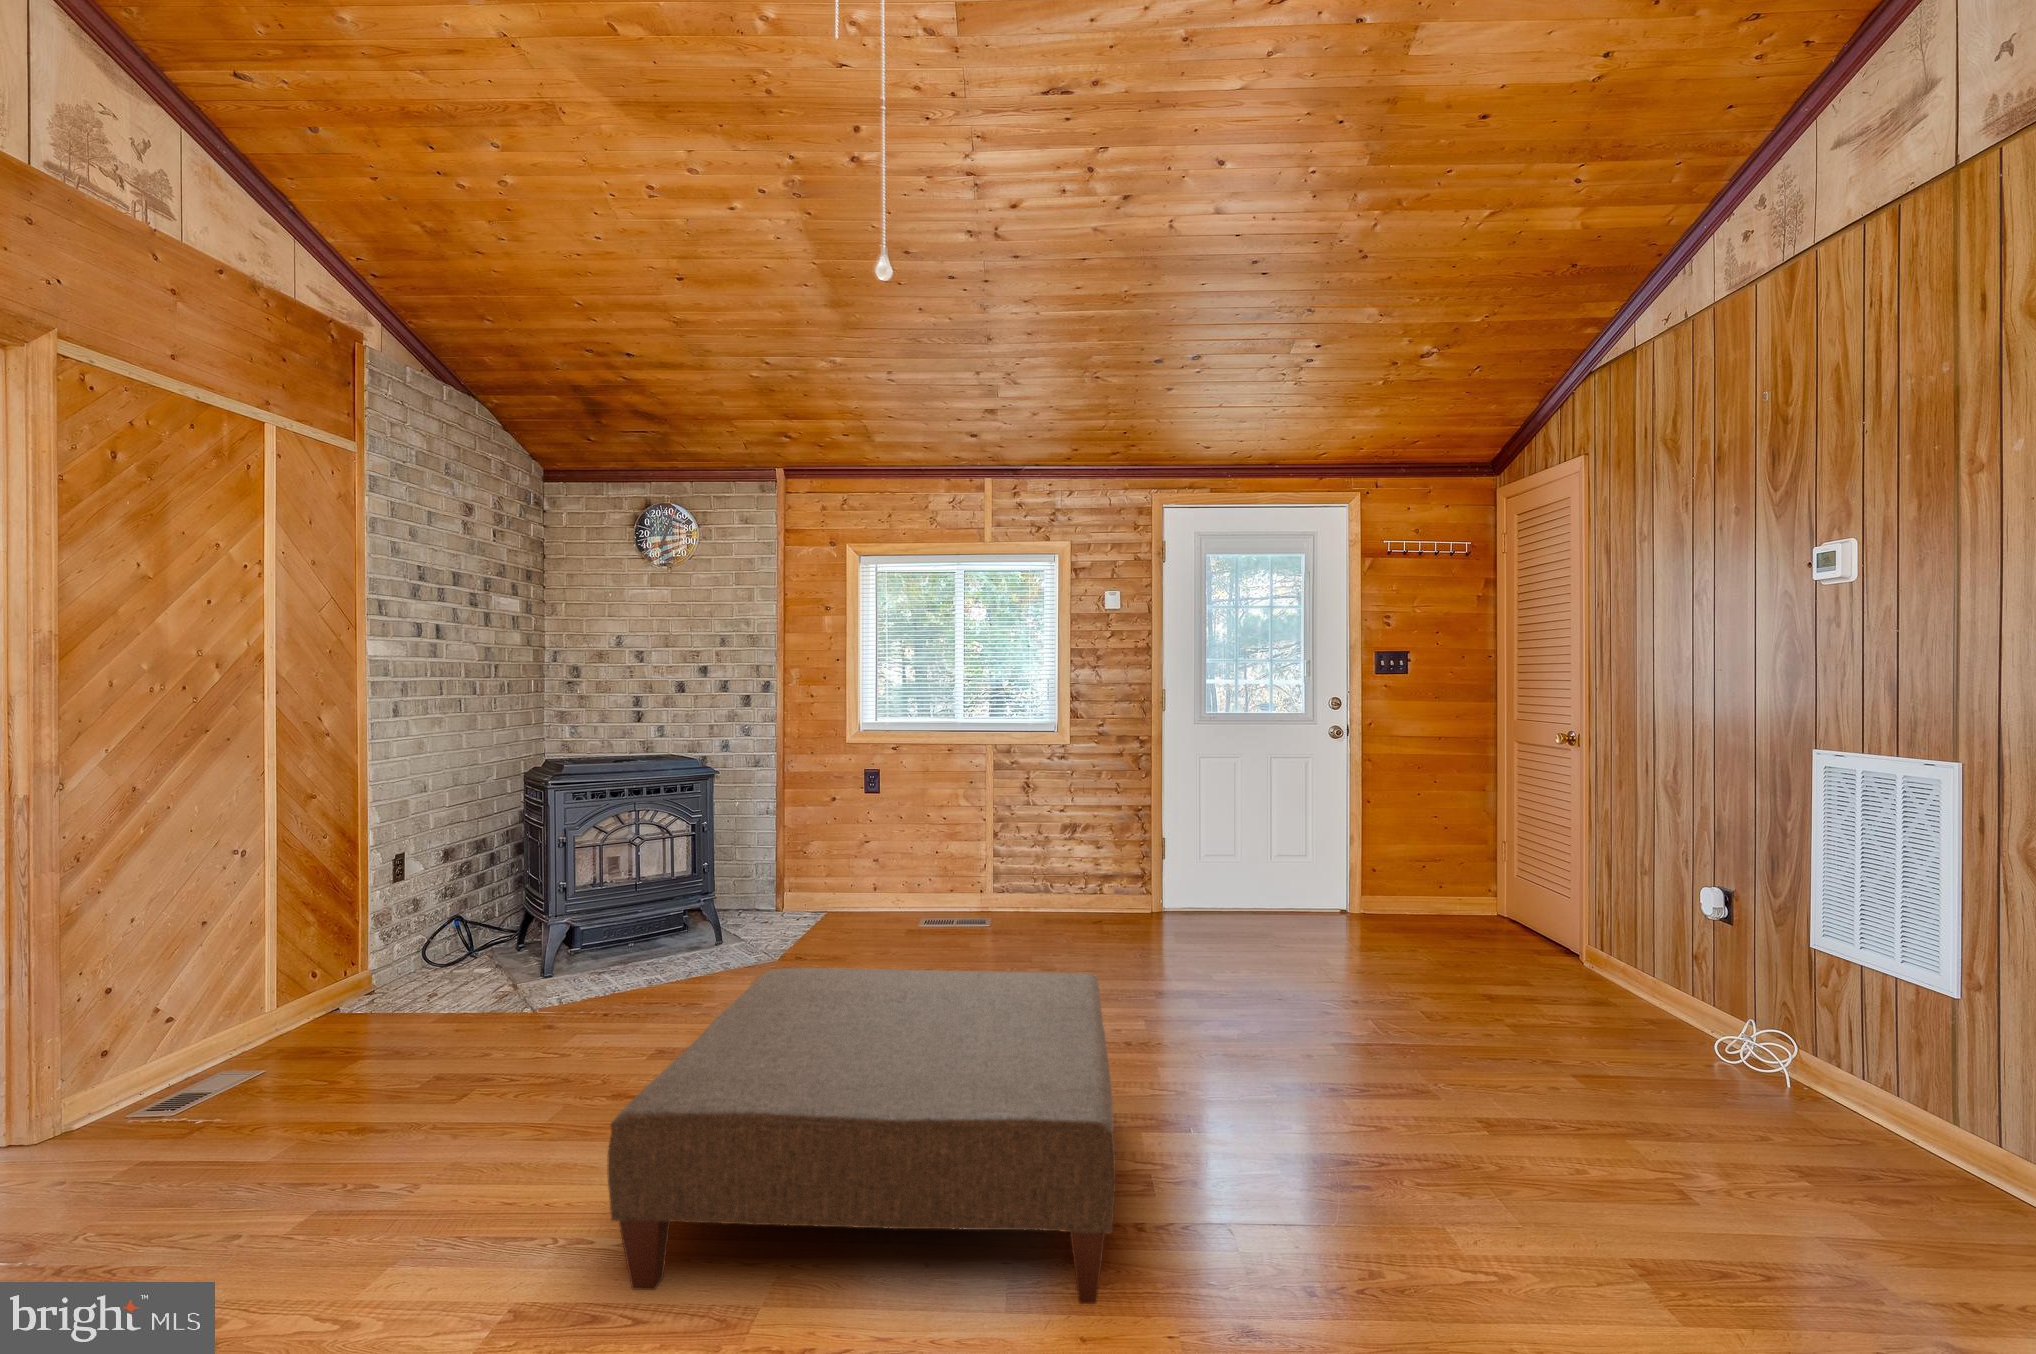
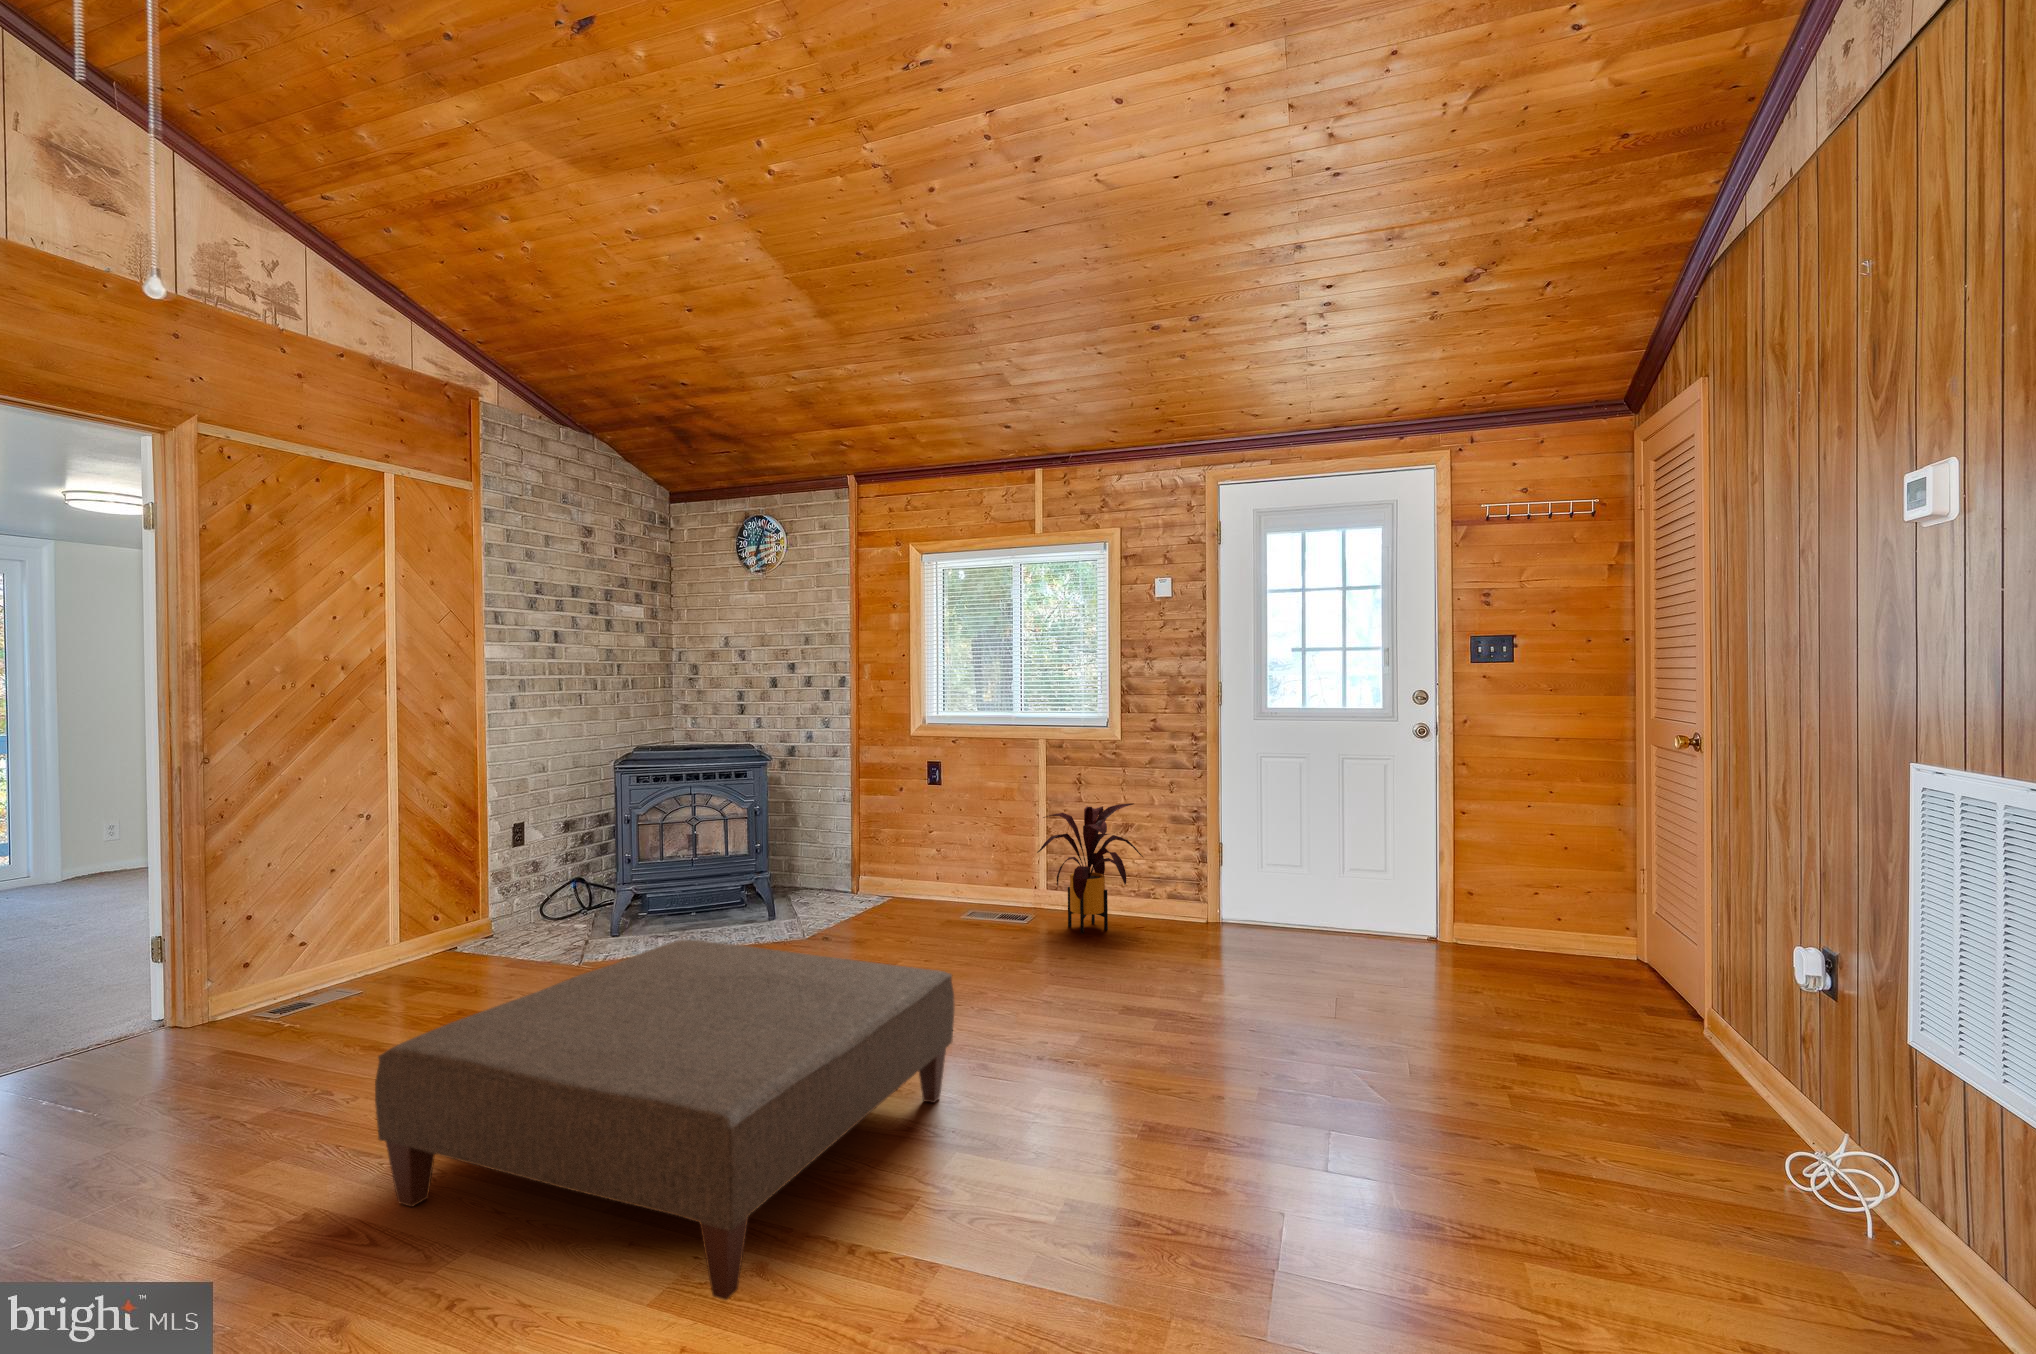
house plant: none [1001,806,1100,934] -> present [1037,803,1143,933]

